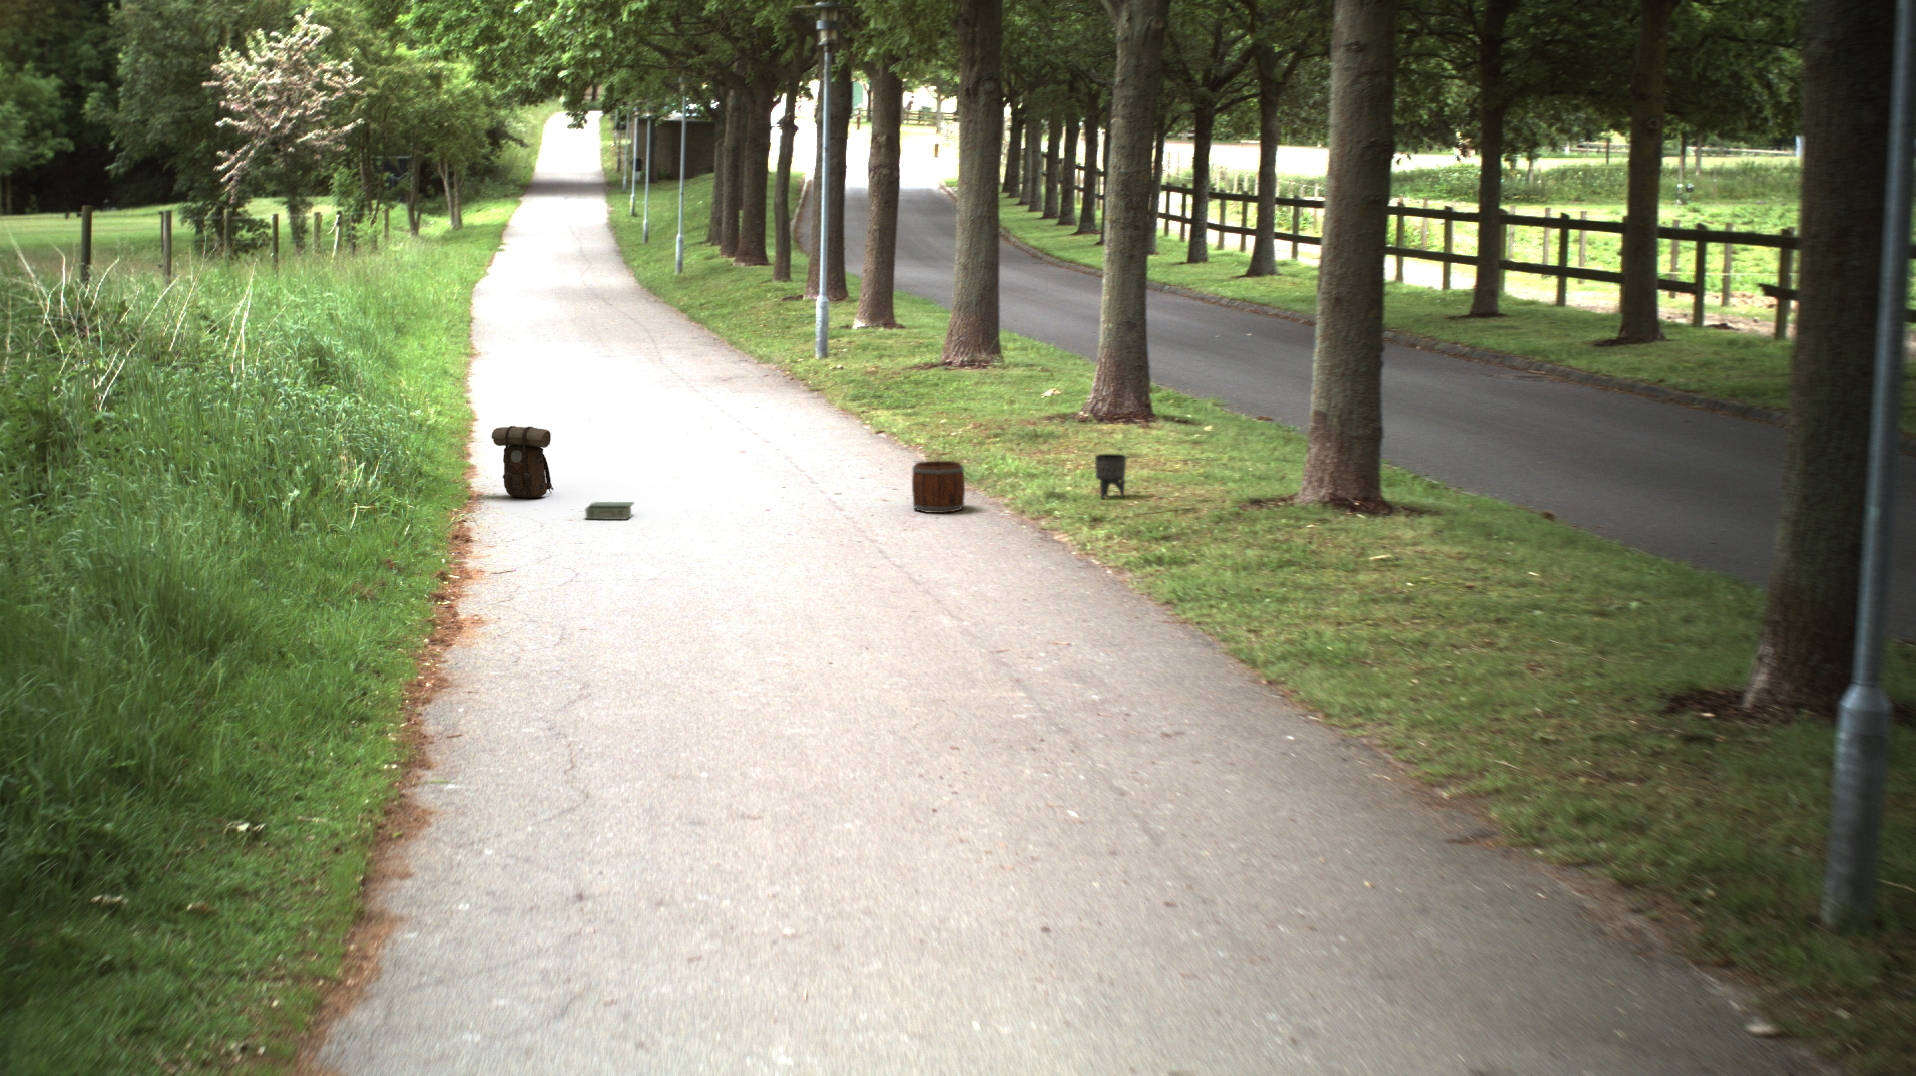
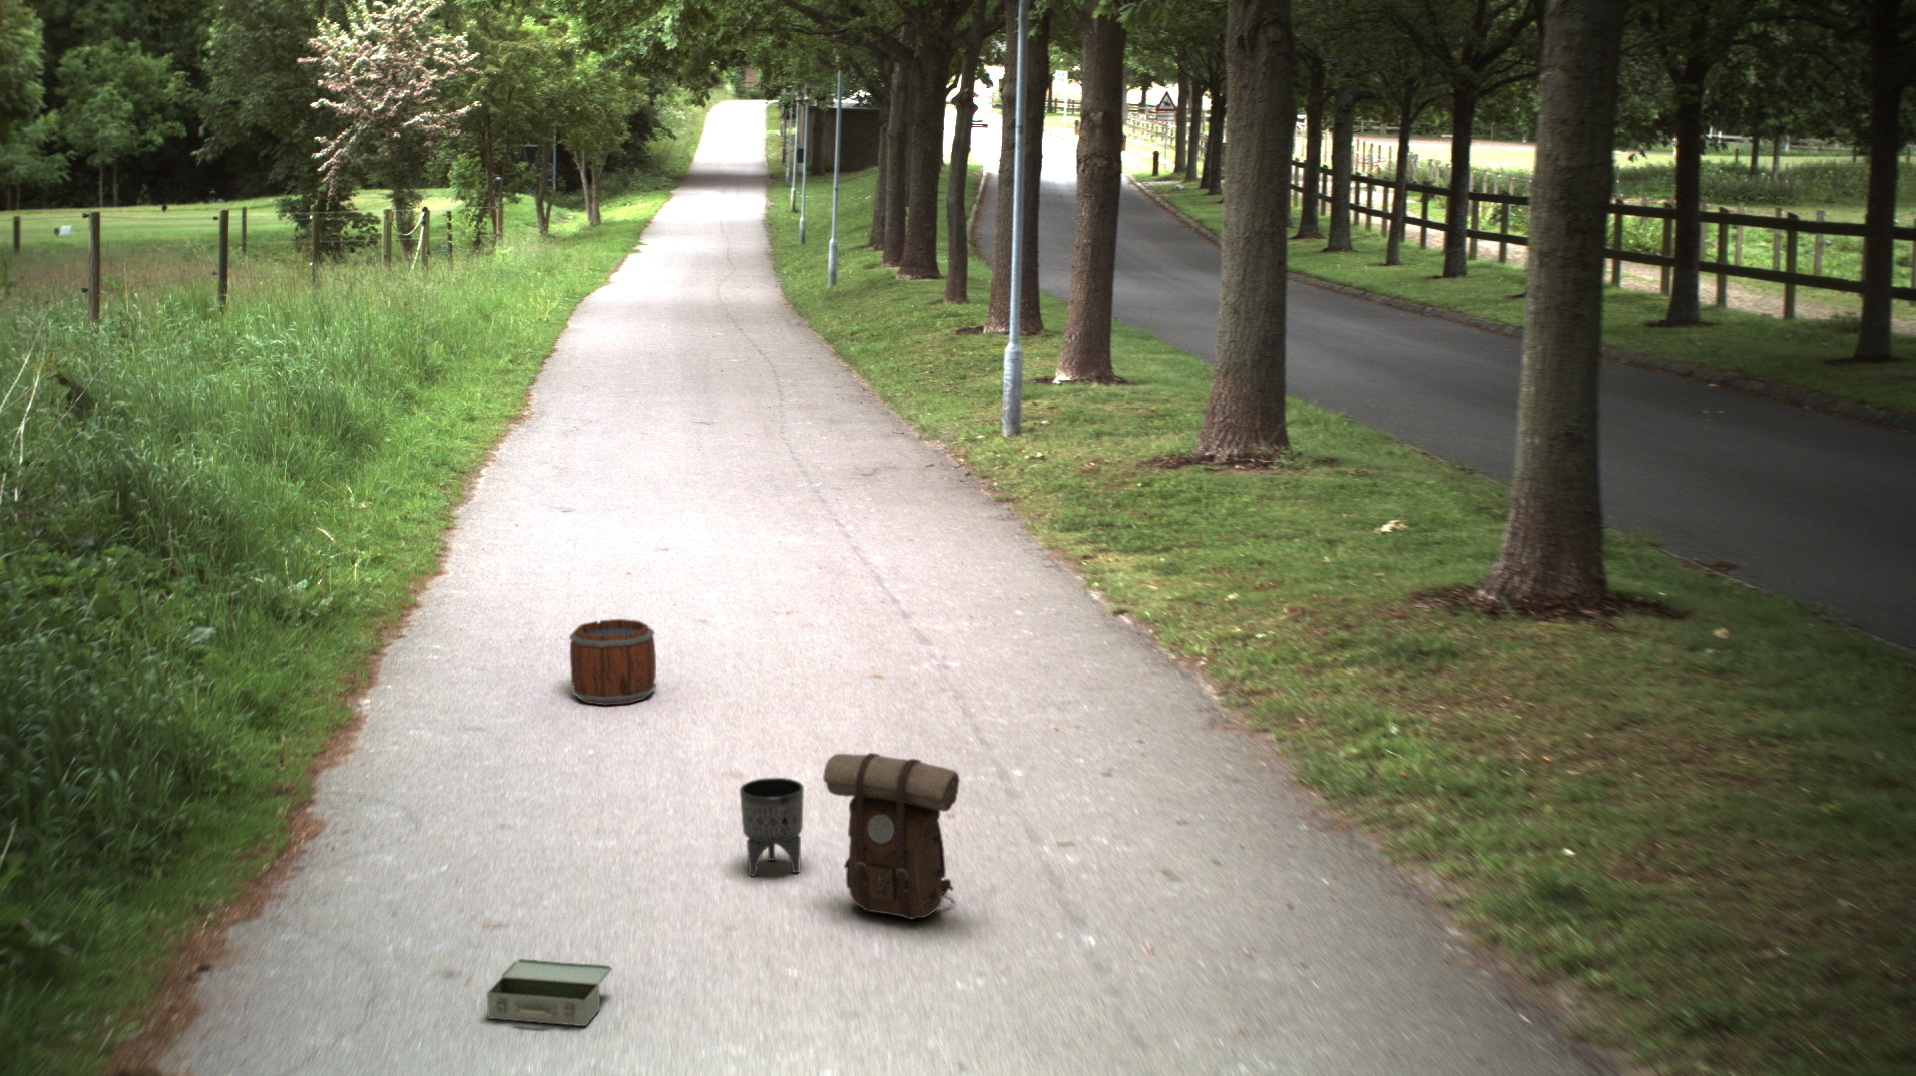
backpack: present [491,426,553,498] -> present [823,753,959,920]
planter: present [1095,454,1126,499] -> present [740,778,804,876]
bucket: present [912,460,965,513] -> present [570,619,656,705]

